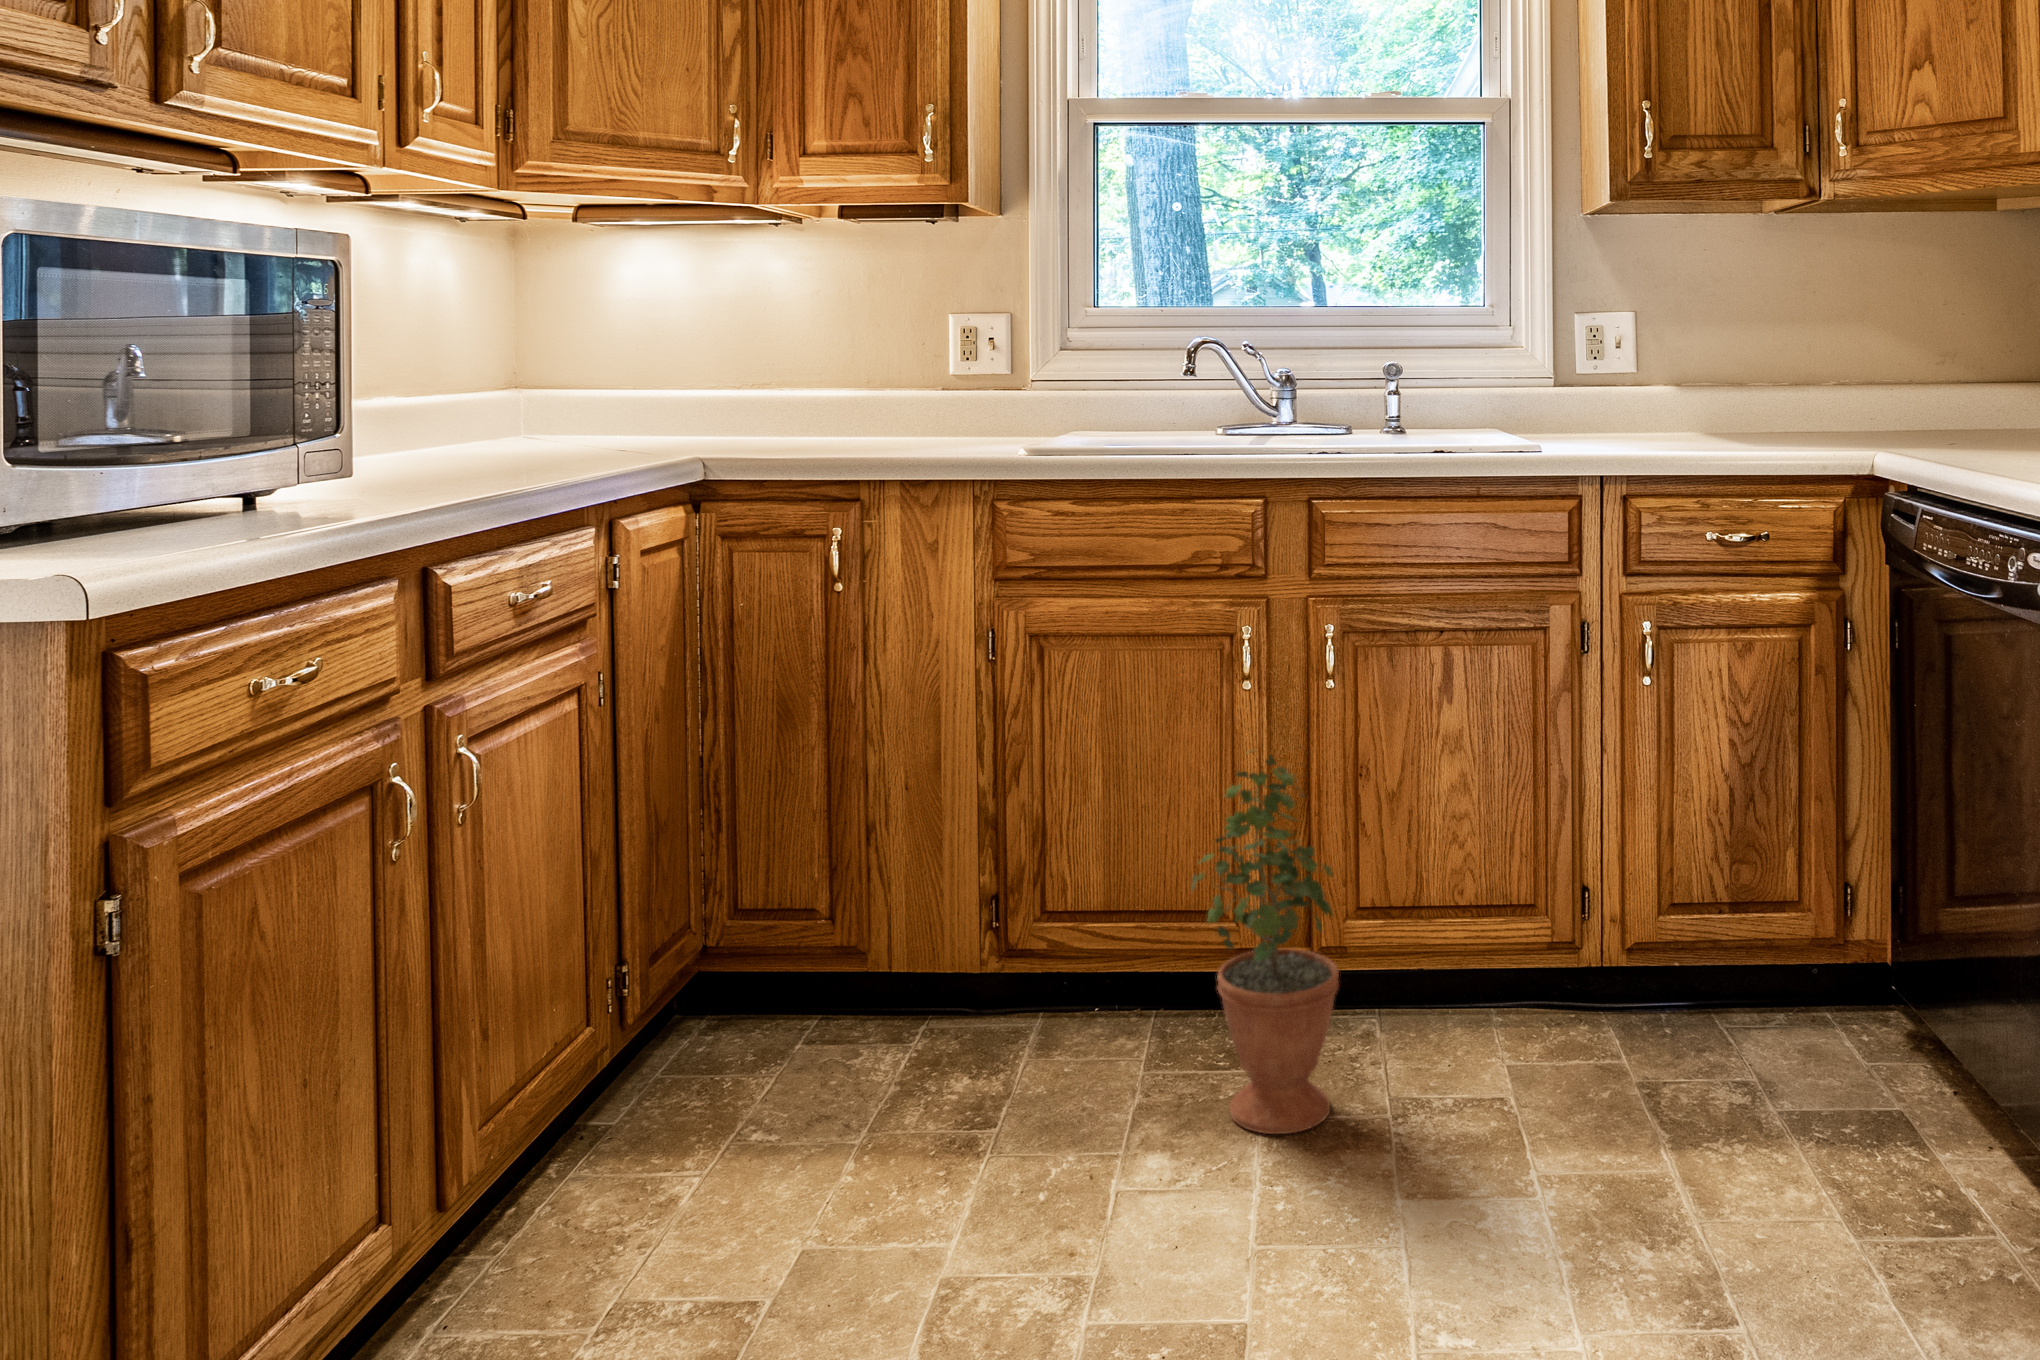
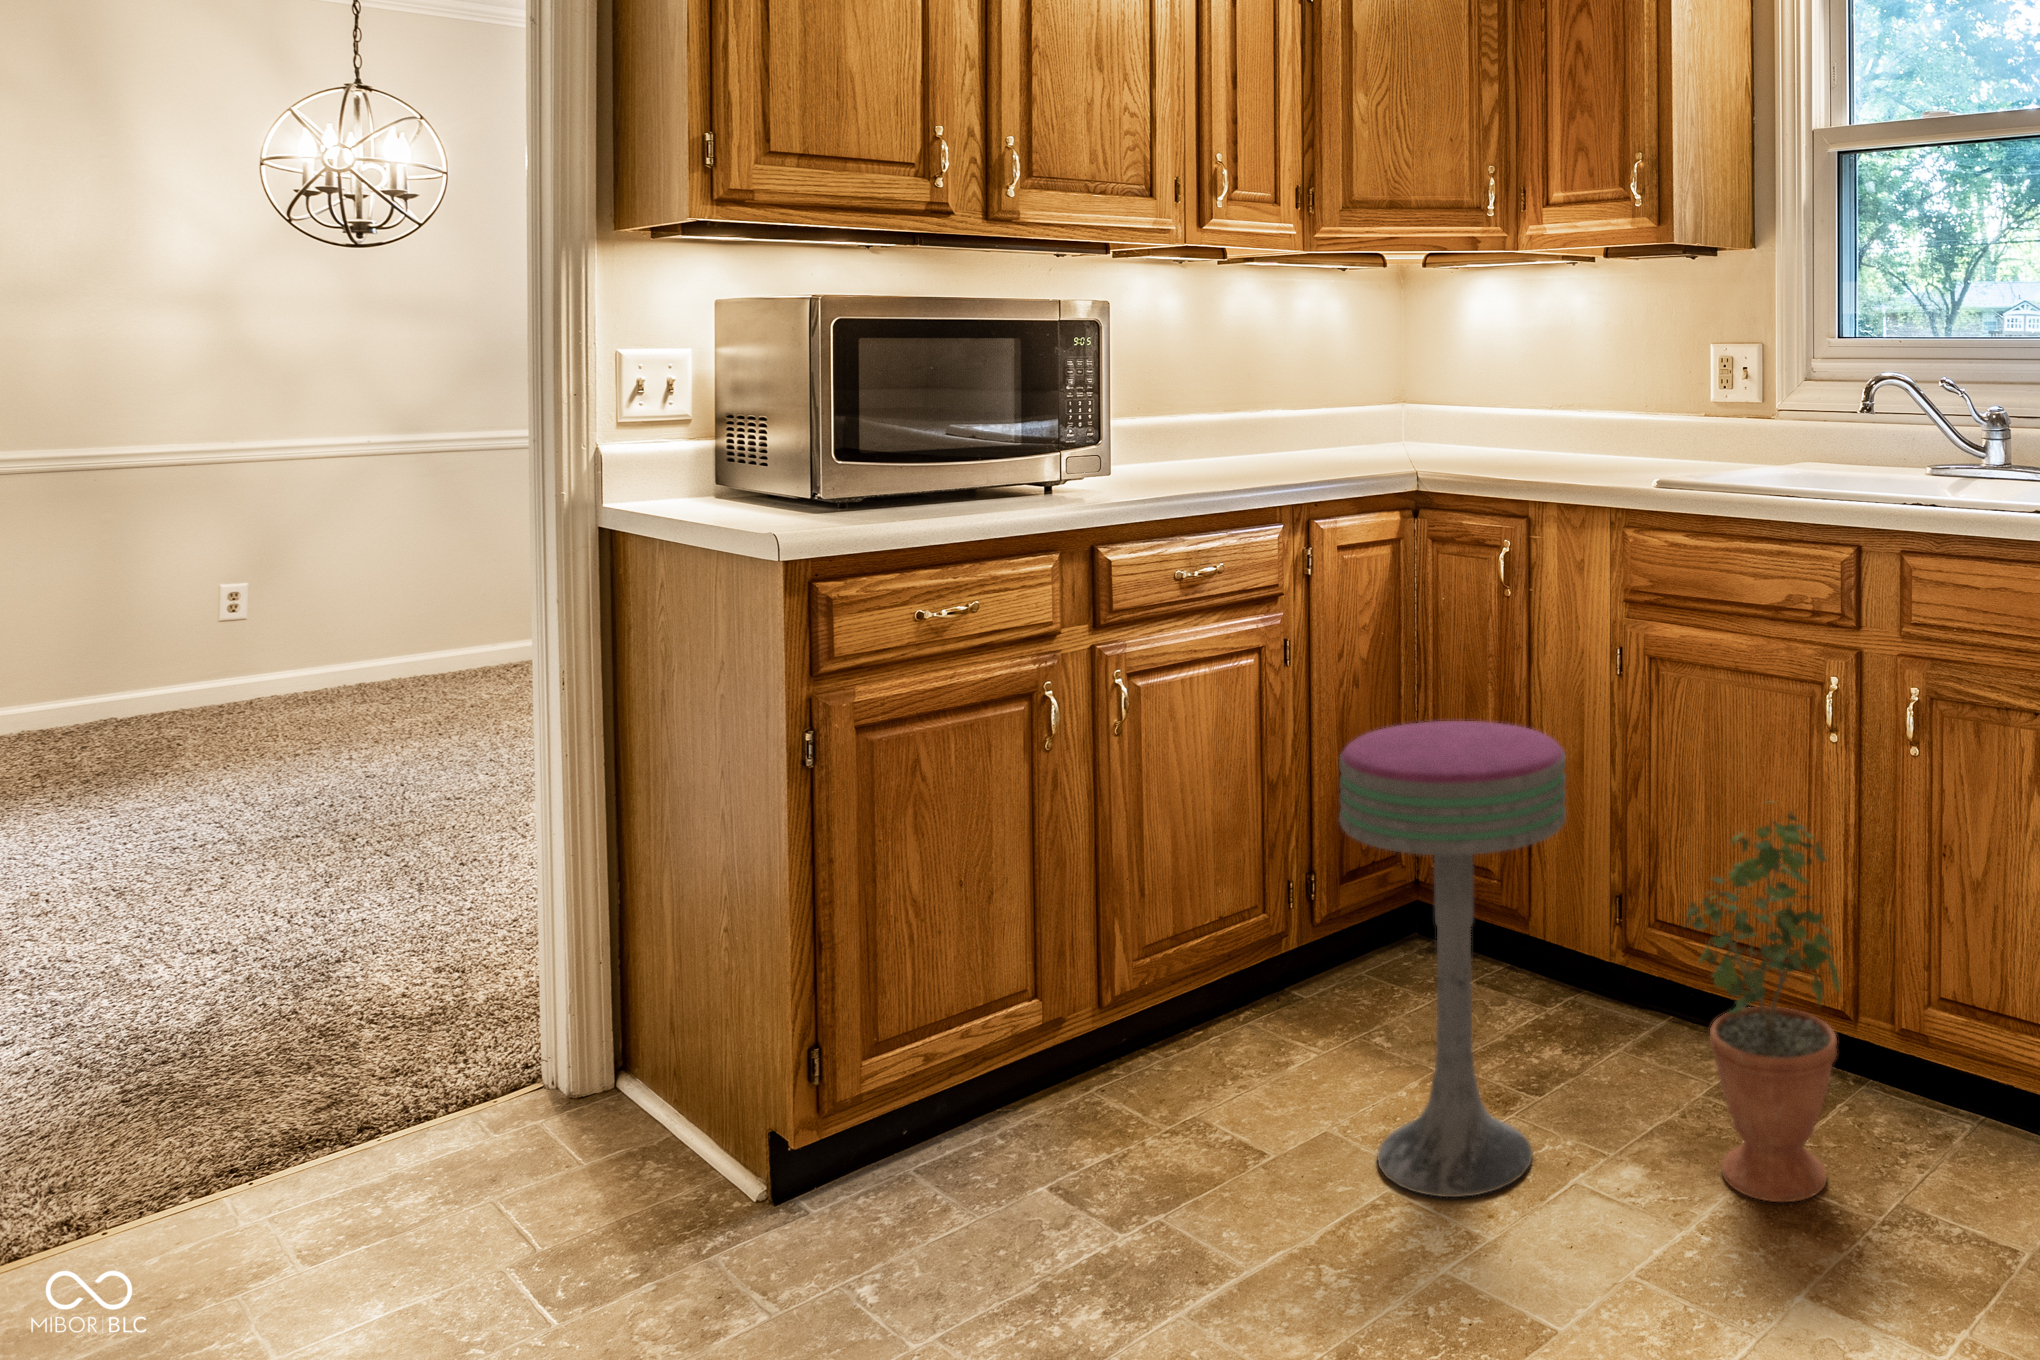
bar stool: none [842,719,1103,1255] -> present [1339,721,1566,1197]

